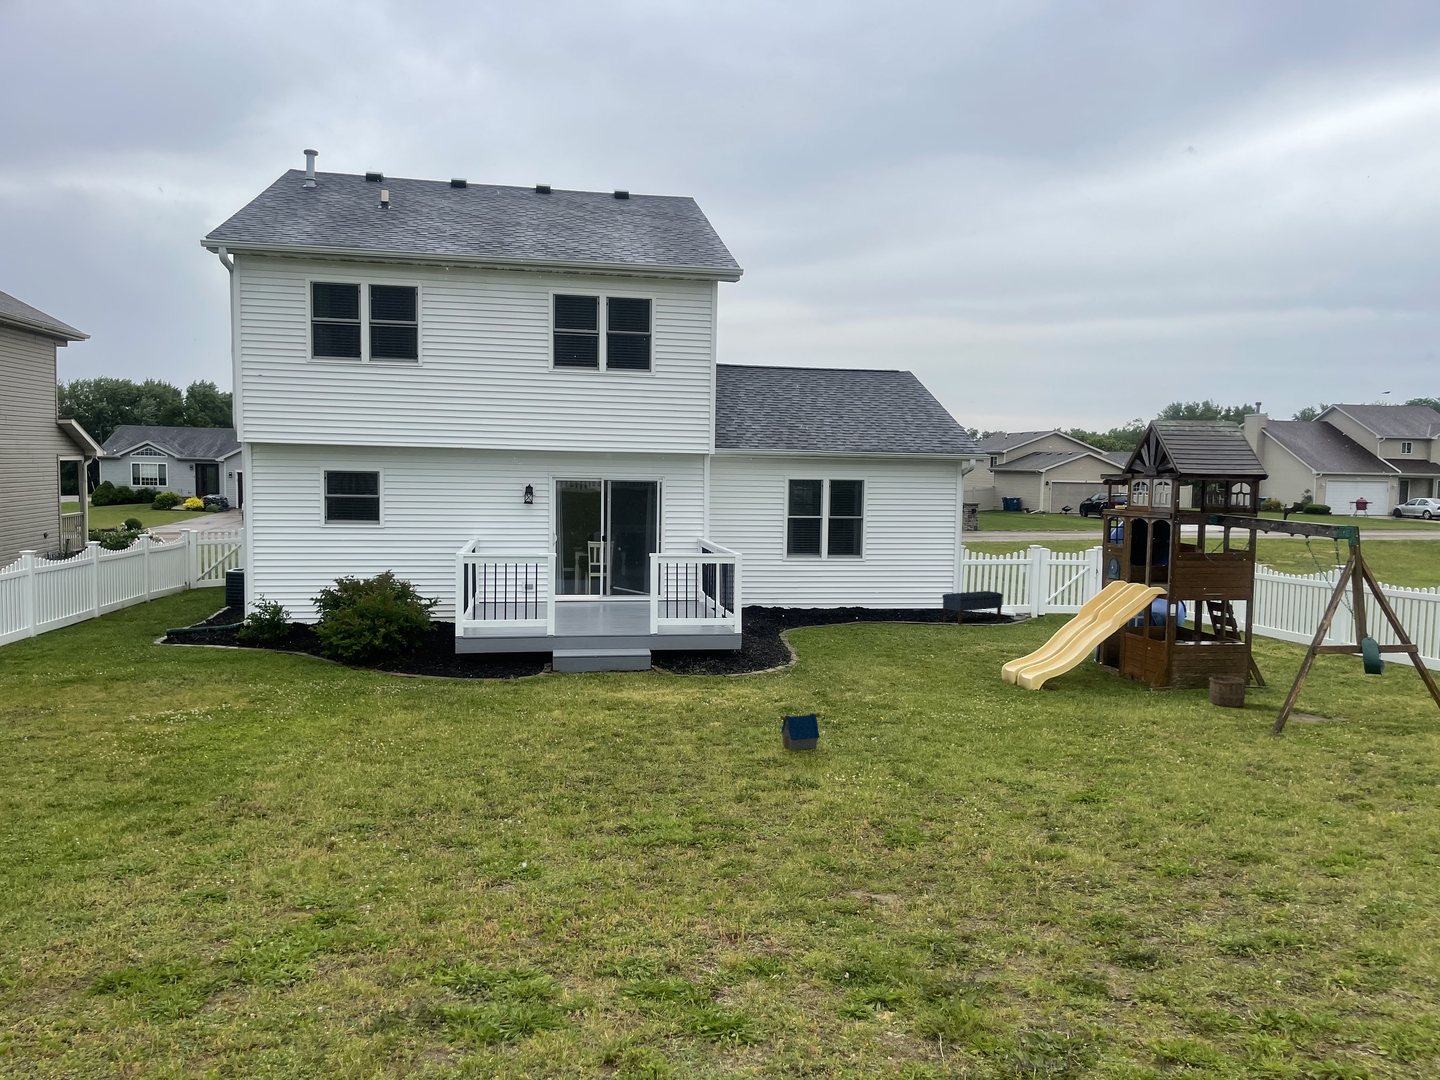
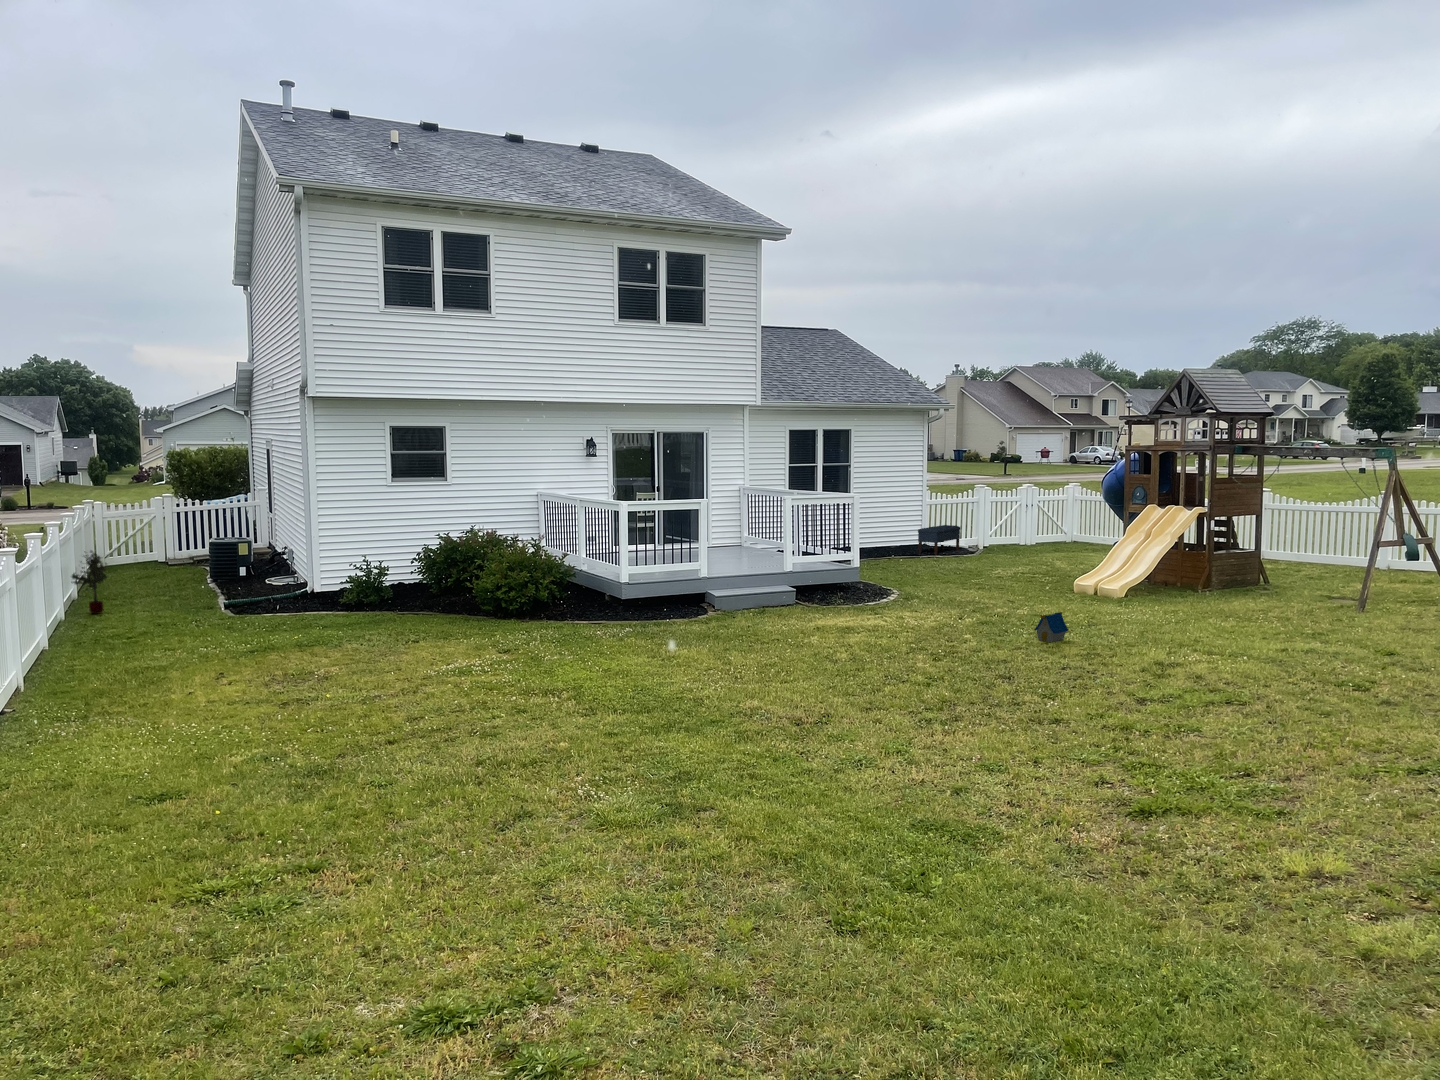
potted tree: none [42,575,81,631] -> present [72,551,107,614]
wooden bucket: present [1209,676,1246,707] -> none [1231,571,1259,593]

